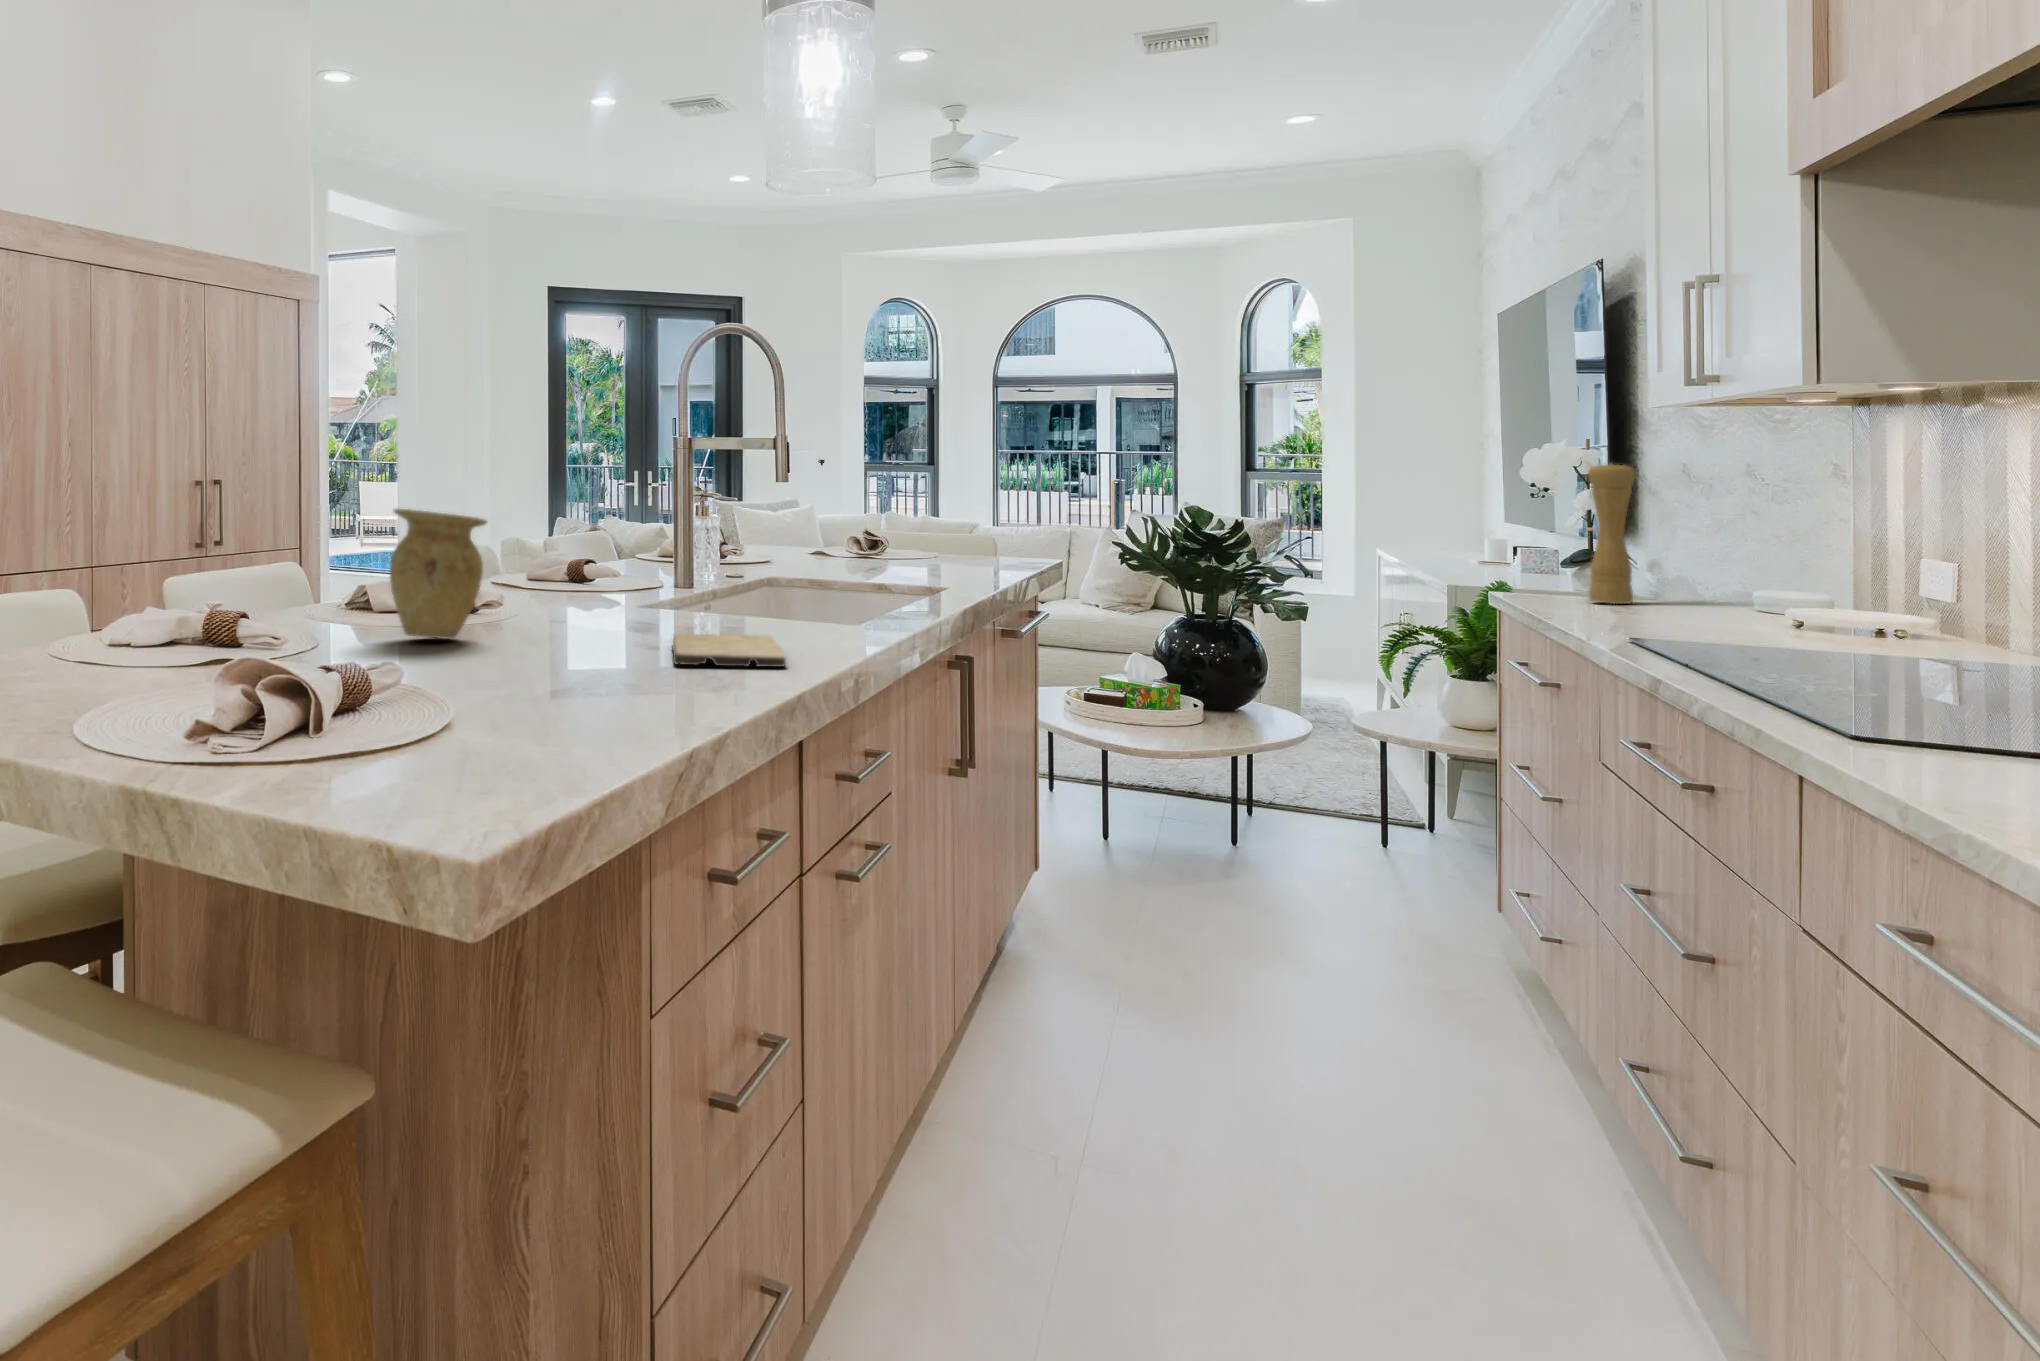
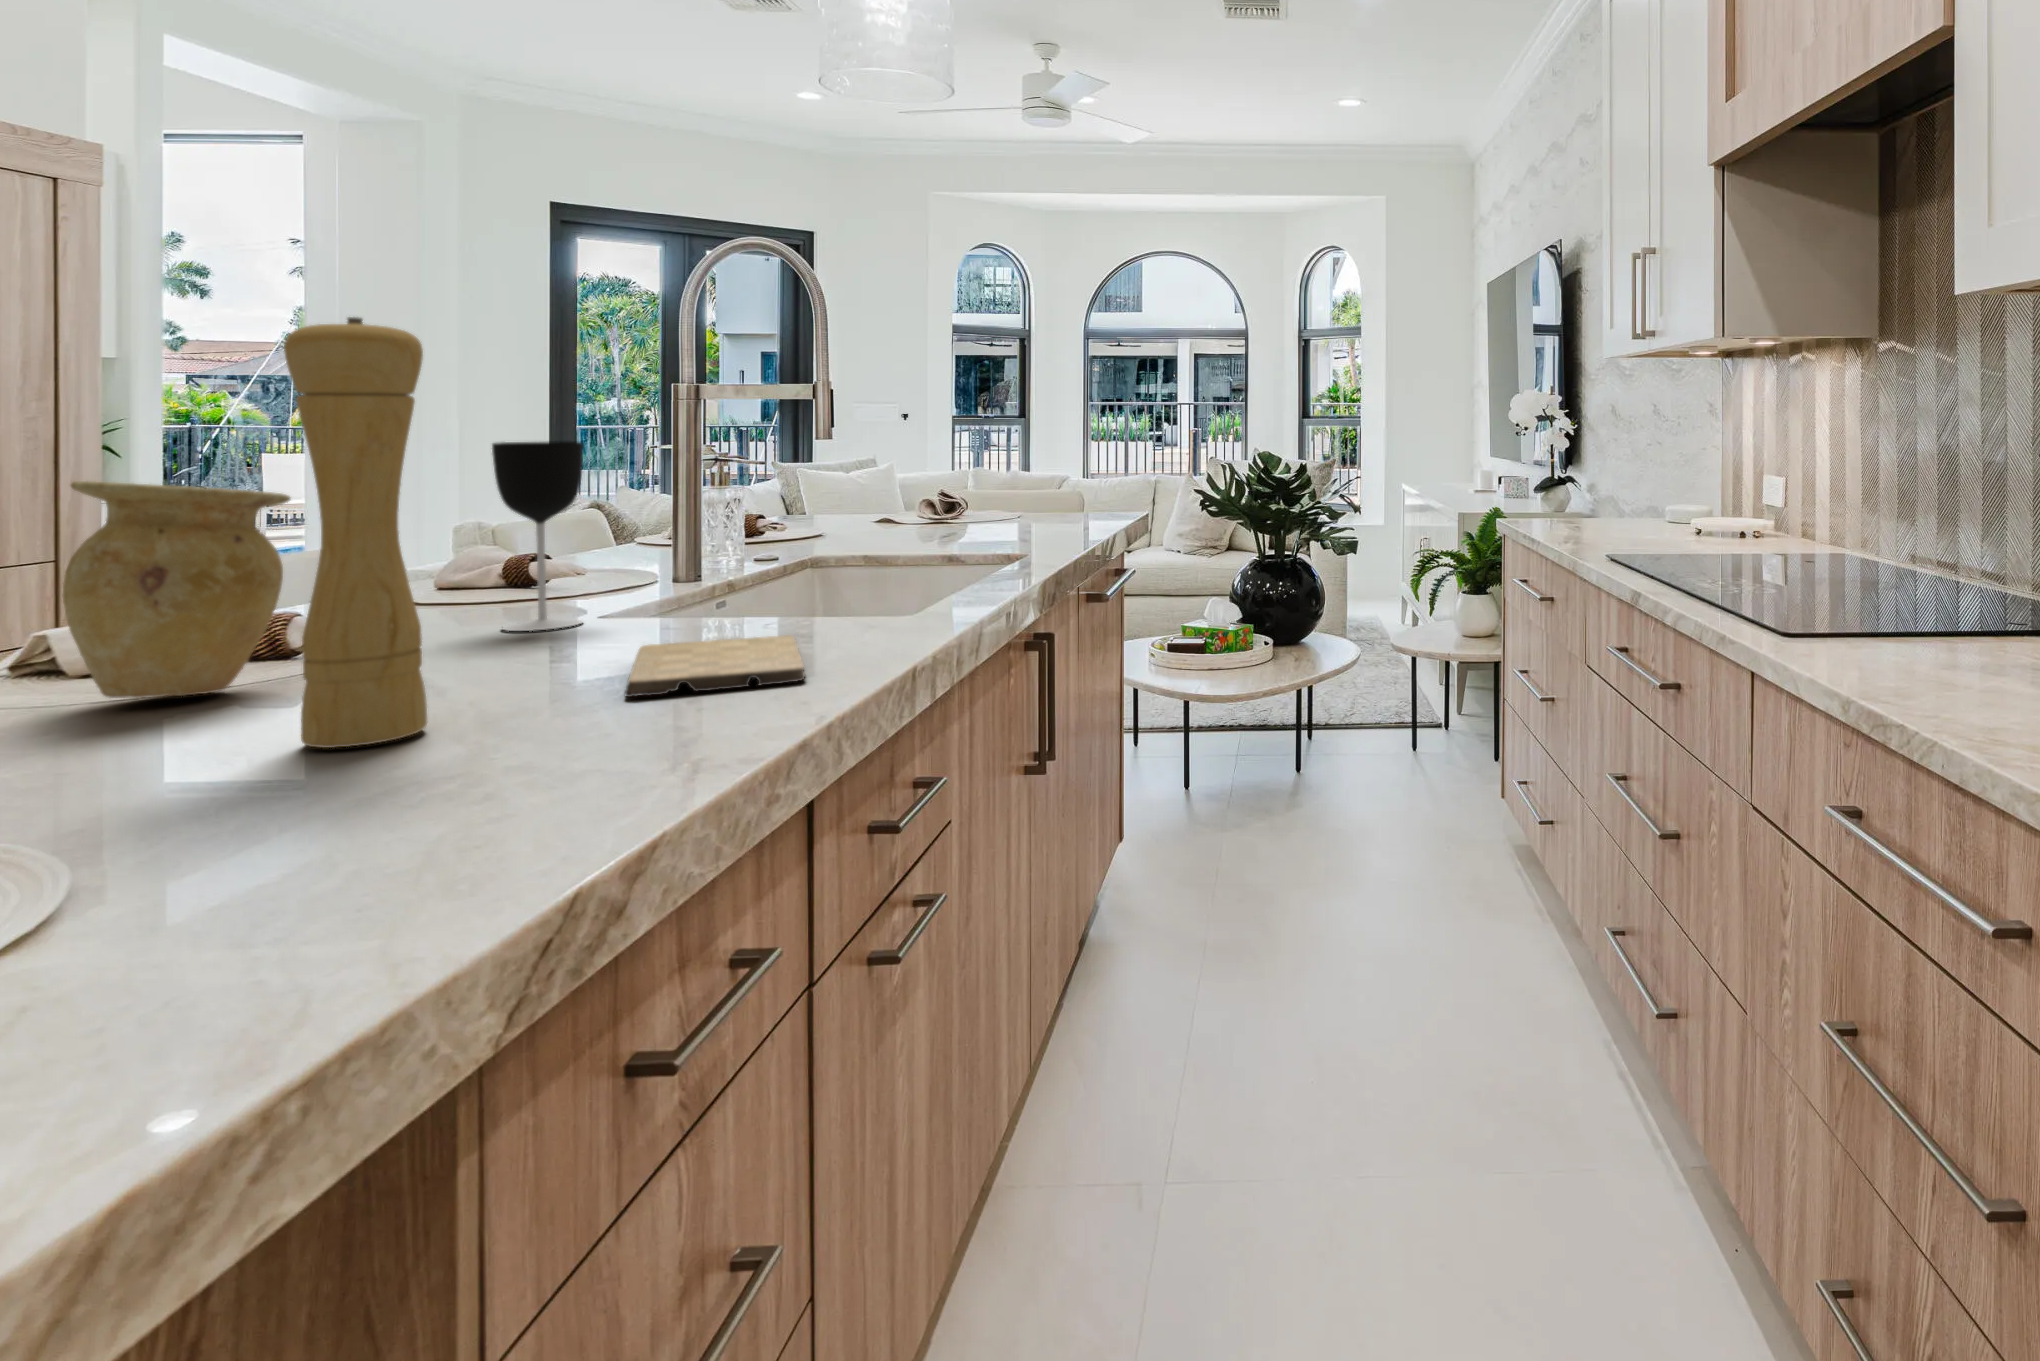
pepper mill: present [1588,463,1635,604] -> present [284,317,427,748]
wine glass: none [577,488,629,620] -> present [492,441,584,631]

